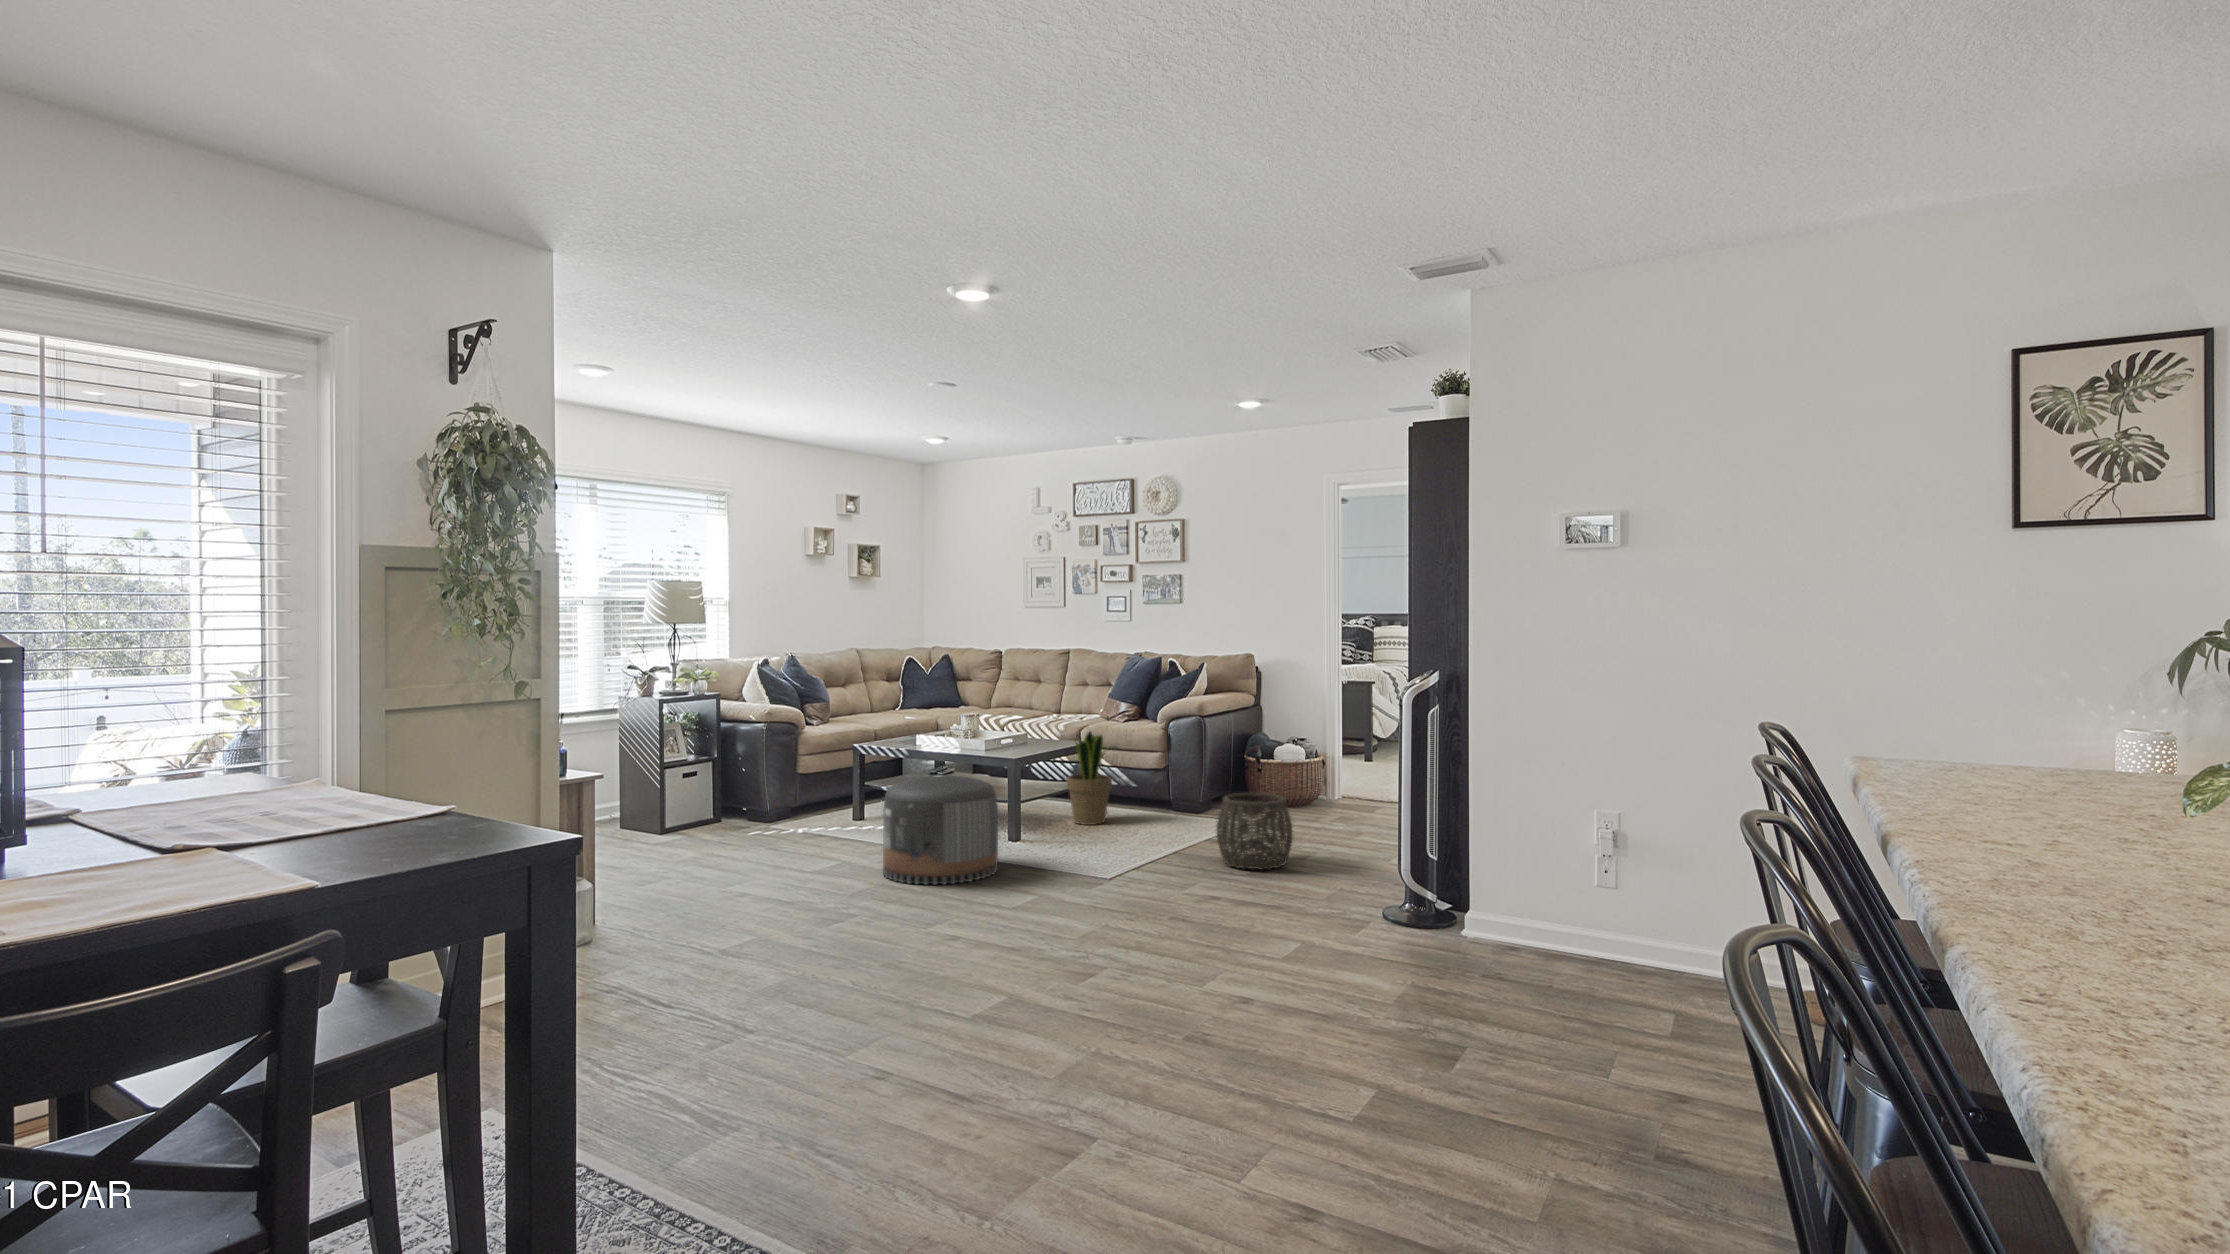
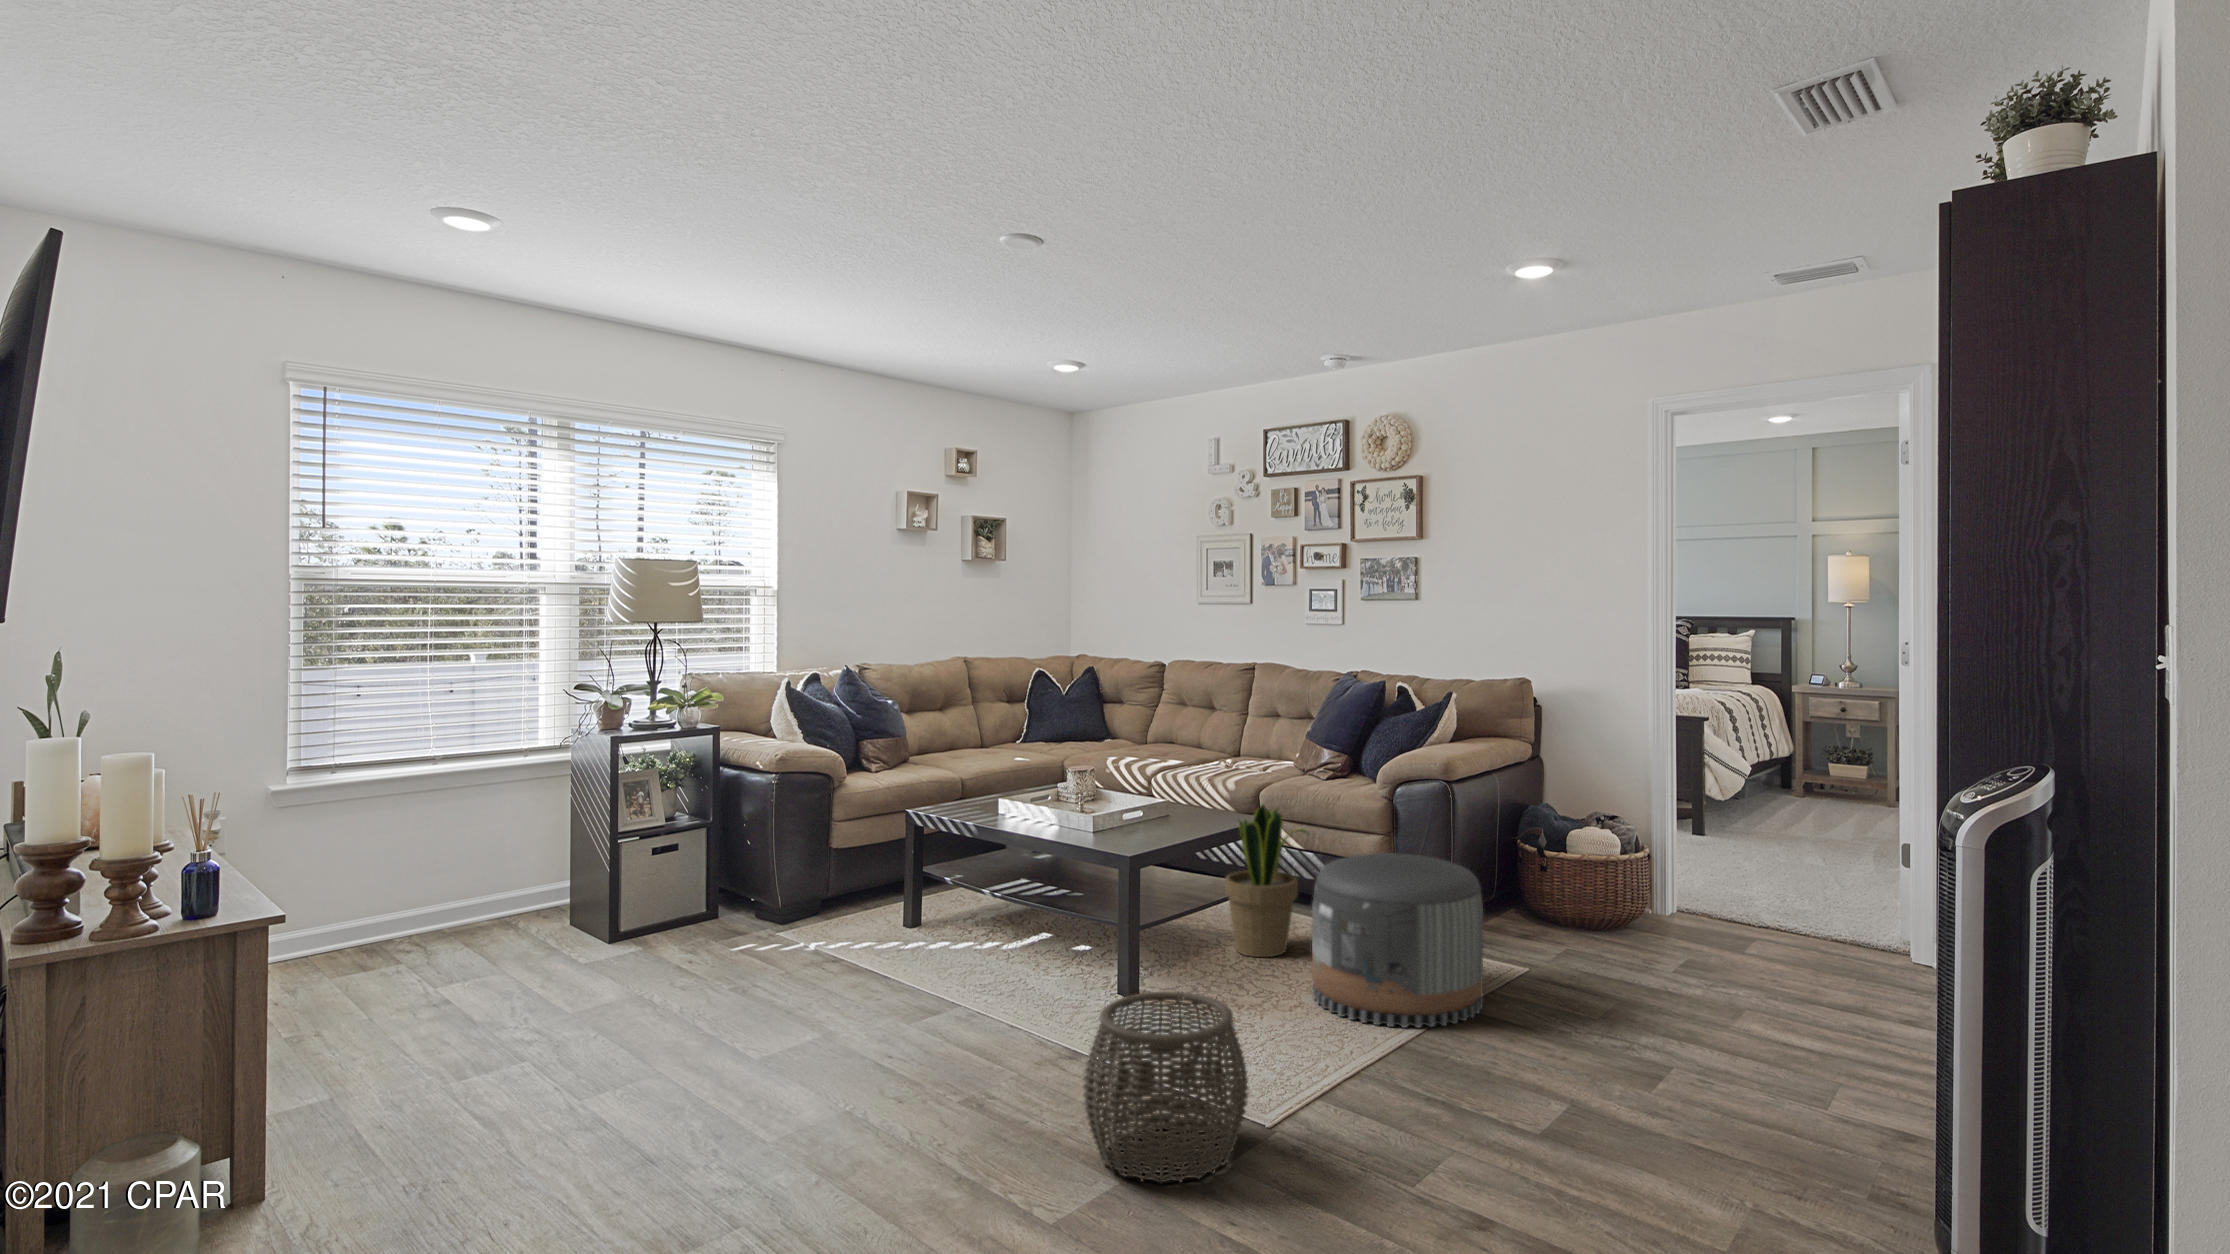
pouf: present [883,775,998,885] -> present [1312,853,1483,1028]
woven basket: present [1216,793,1293,870] -> present [1083,992,1248,1183]

